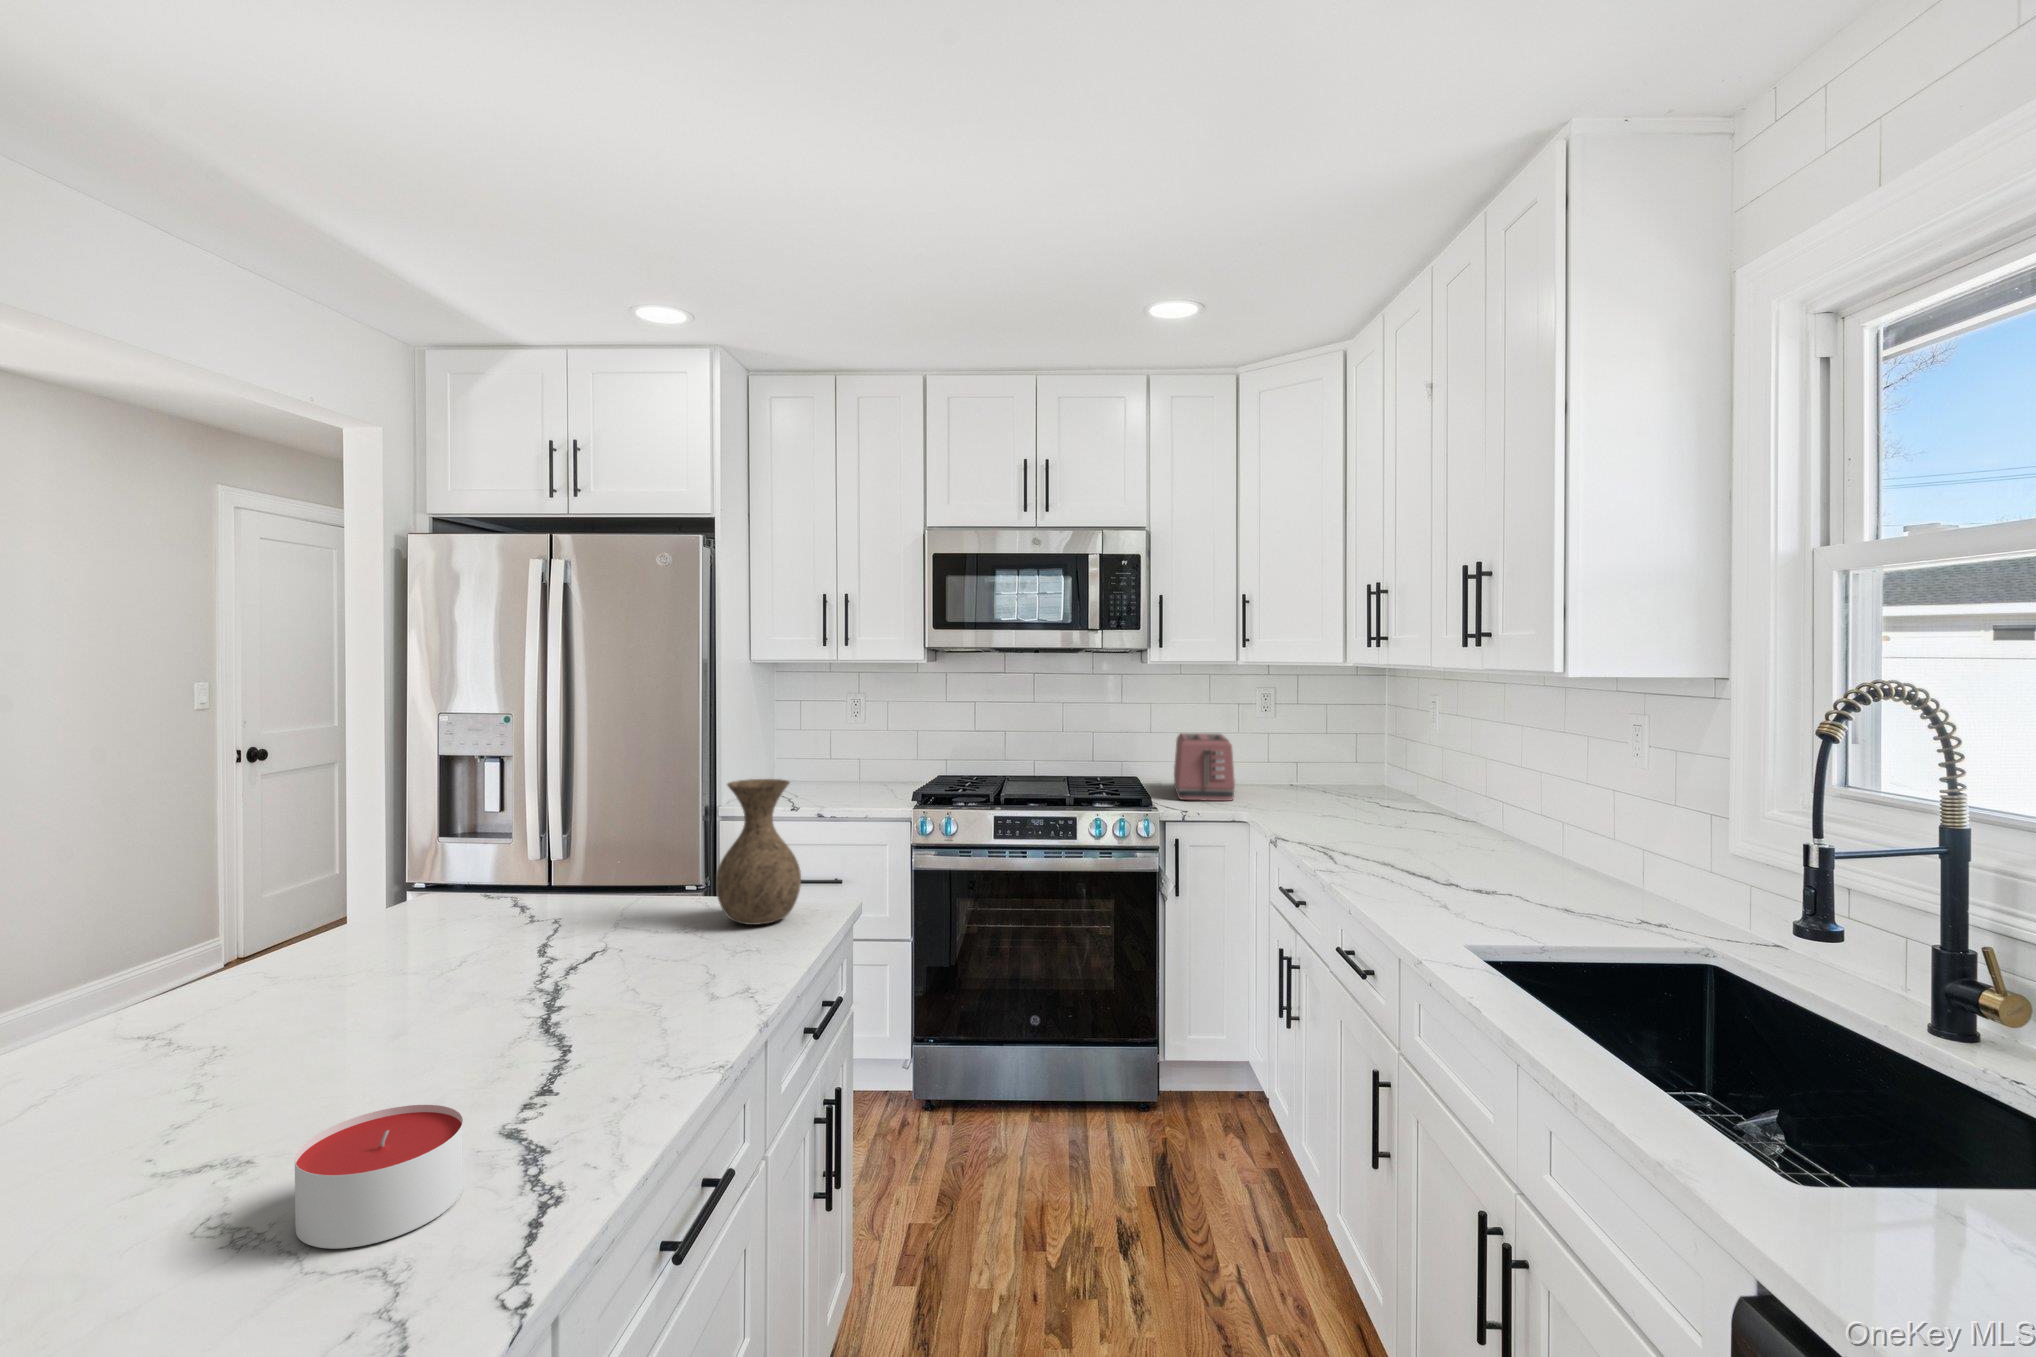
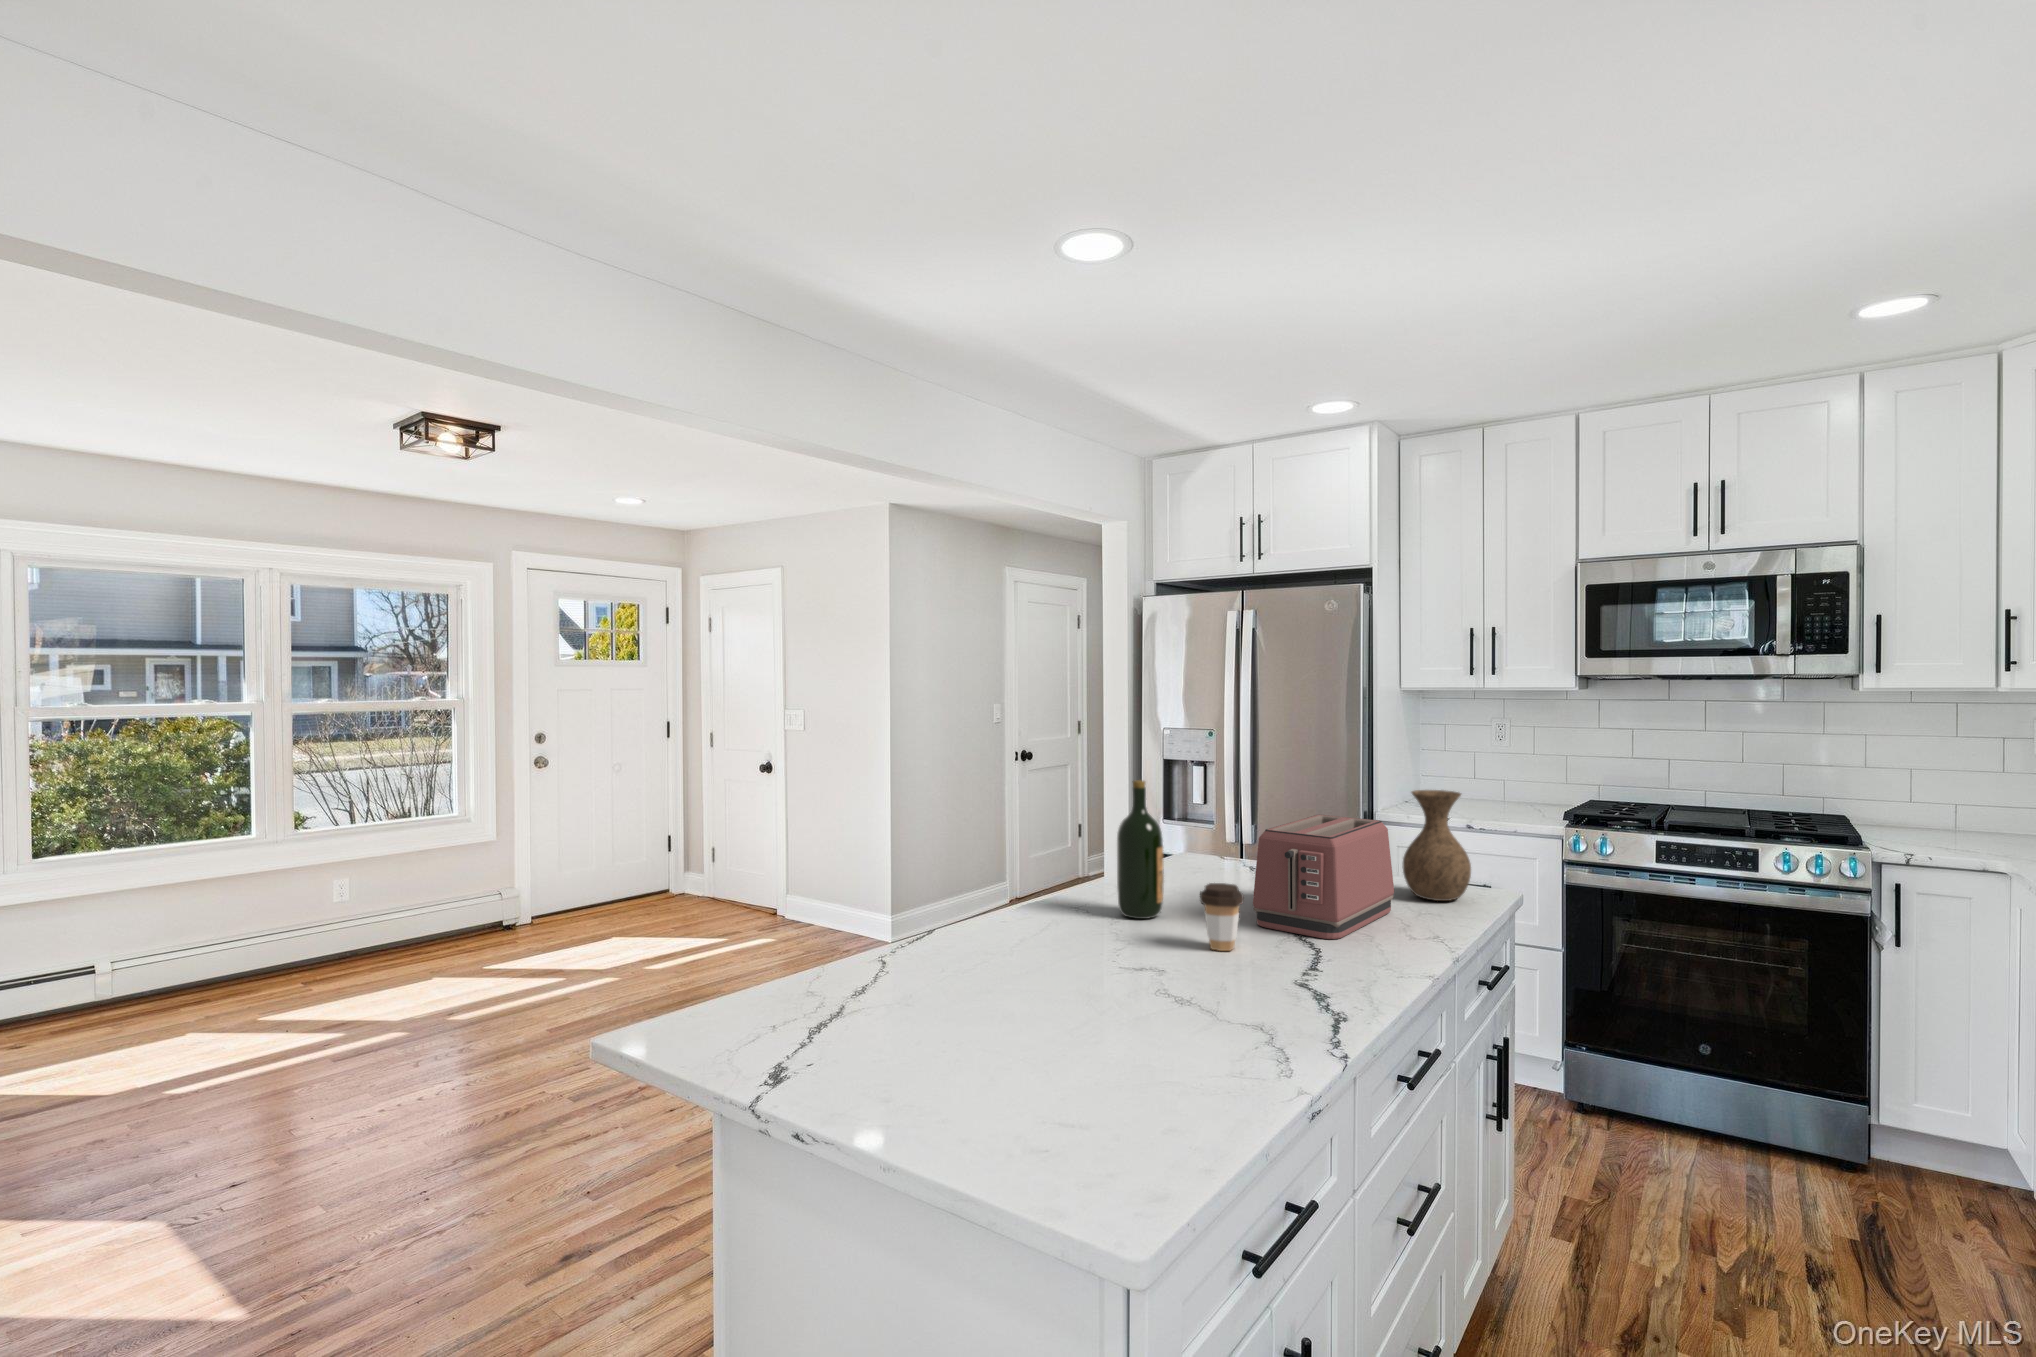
toaster: present [1174,733,1235,801] -> present [1253,815,1394,939]
wine bottle: none [183,796,288,1046] -> present [1117,780,1164,919]
coffee cup: none [316,966,409,1092] -> present [1200,883,1244,951]
candle: present [295,1105,463,1249] -> none [1229,953,1304,1013]

